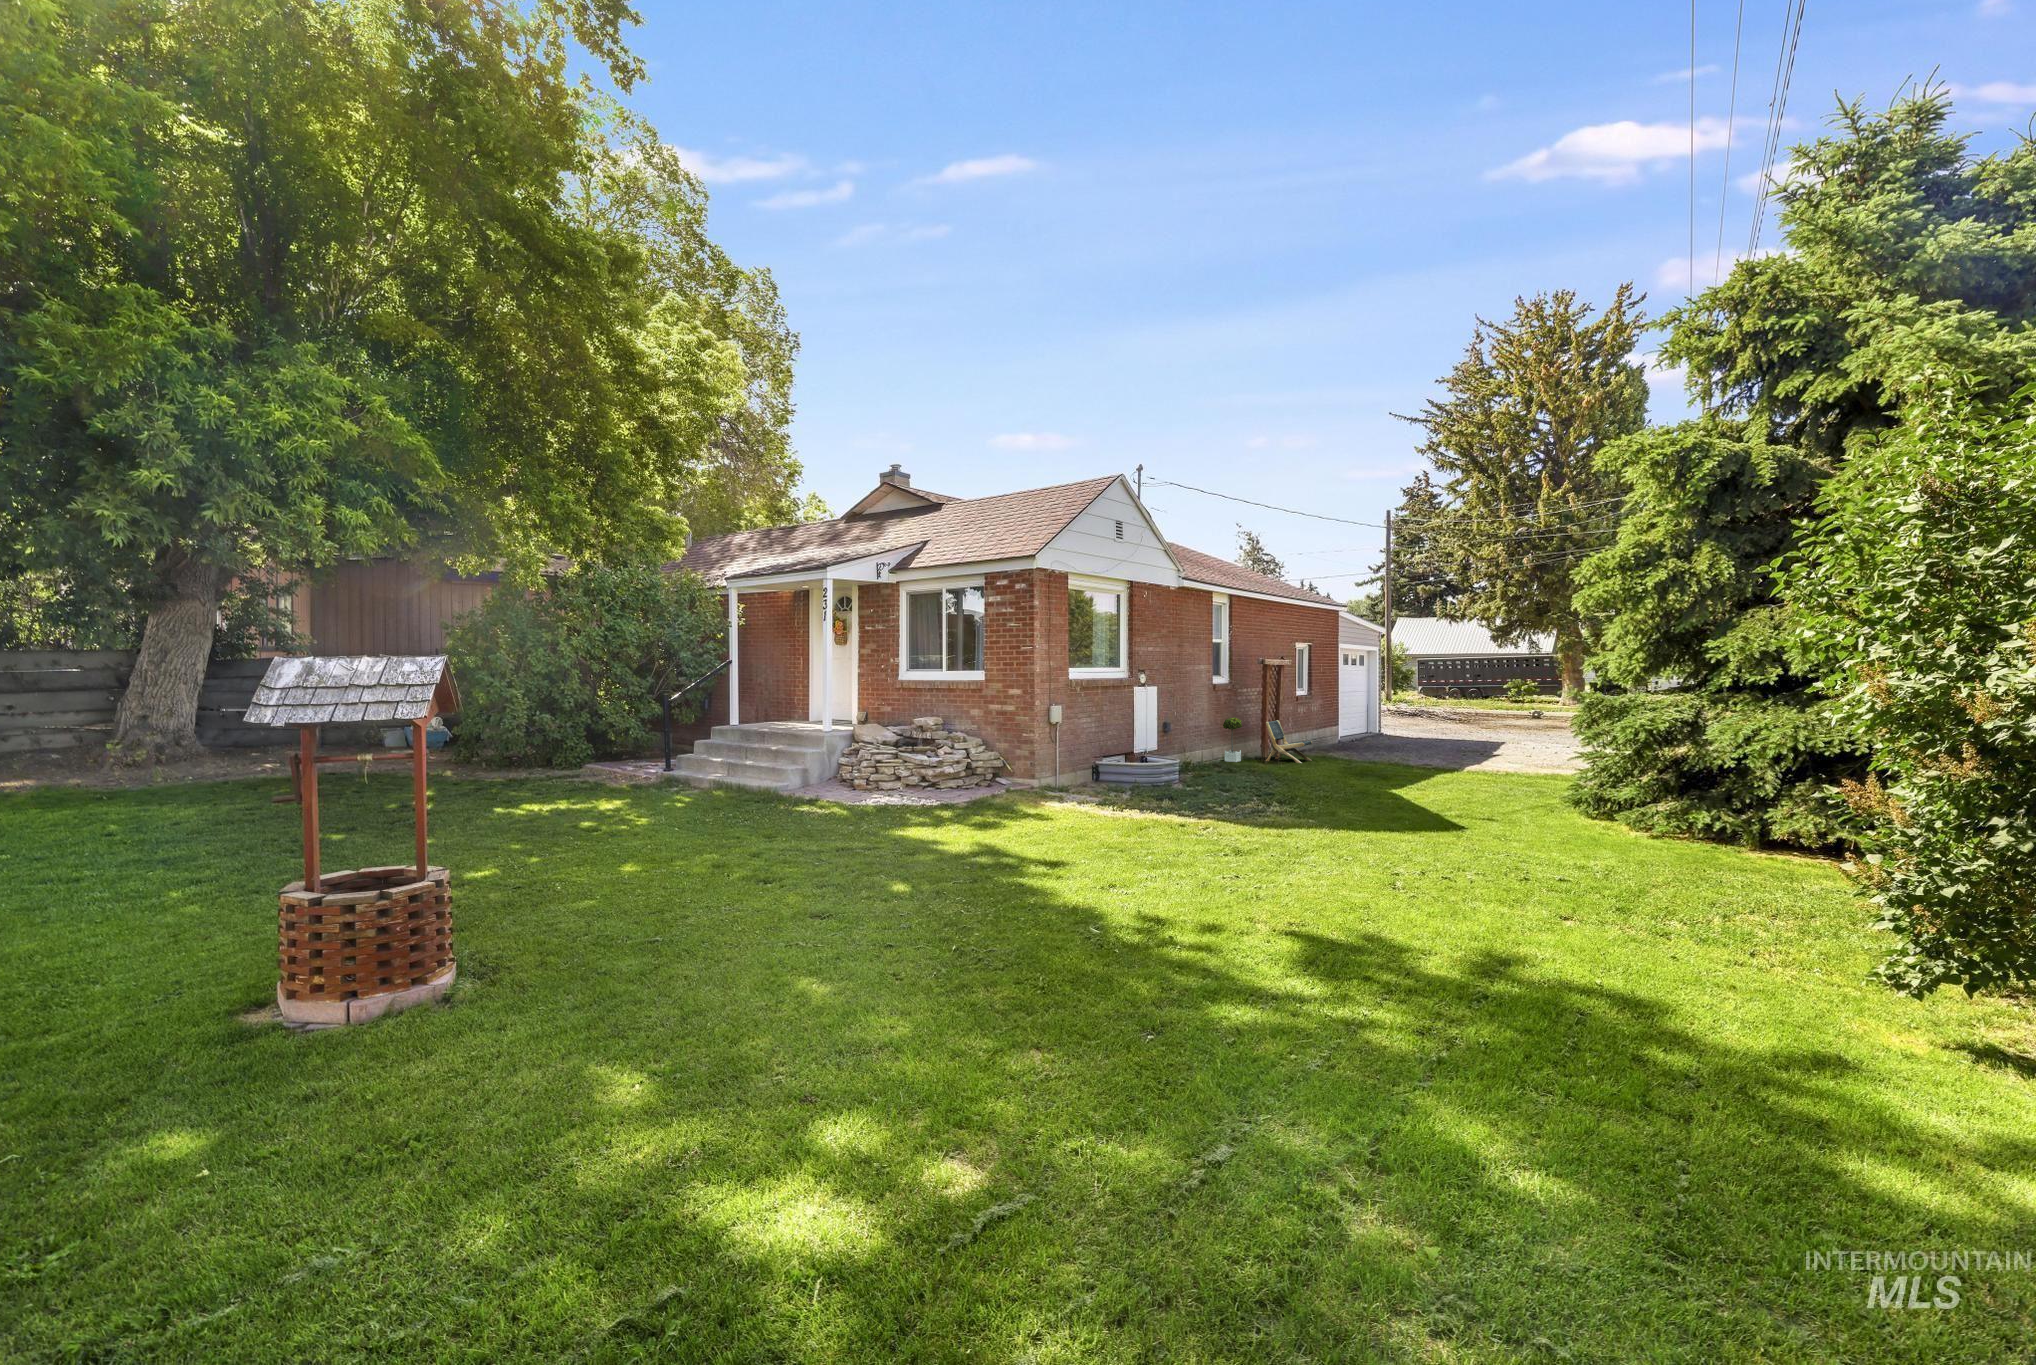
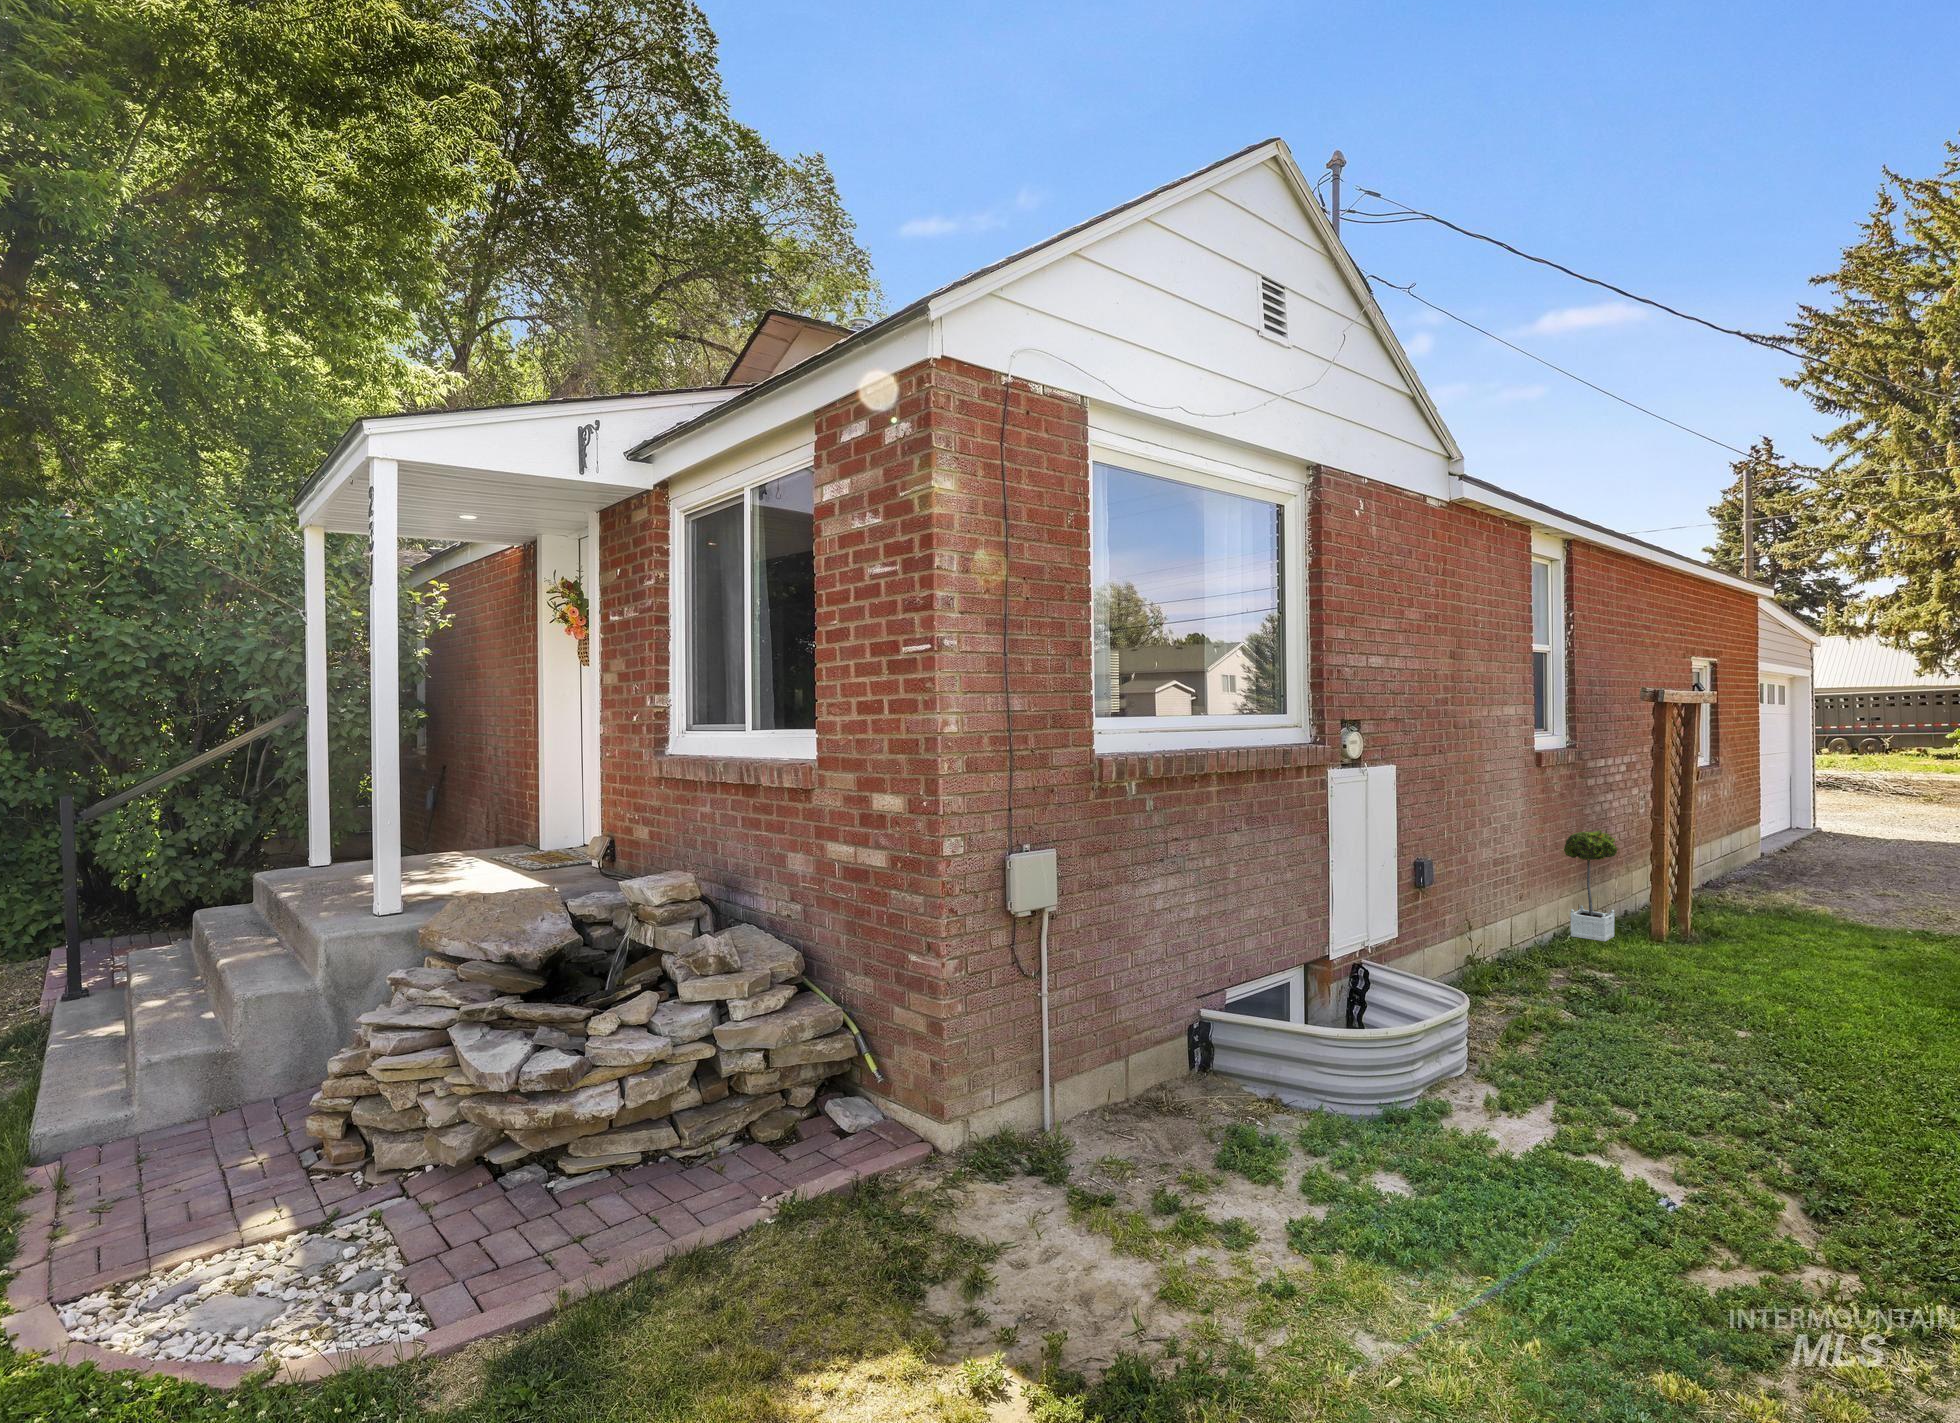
lounge chair: present [1266,720,1312,763] -> none [1680,835,1818,955]

